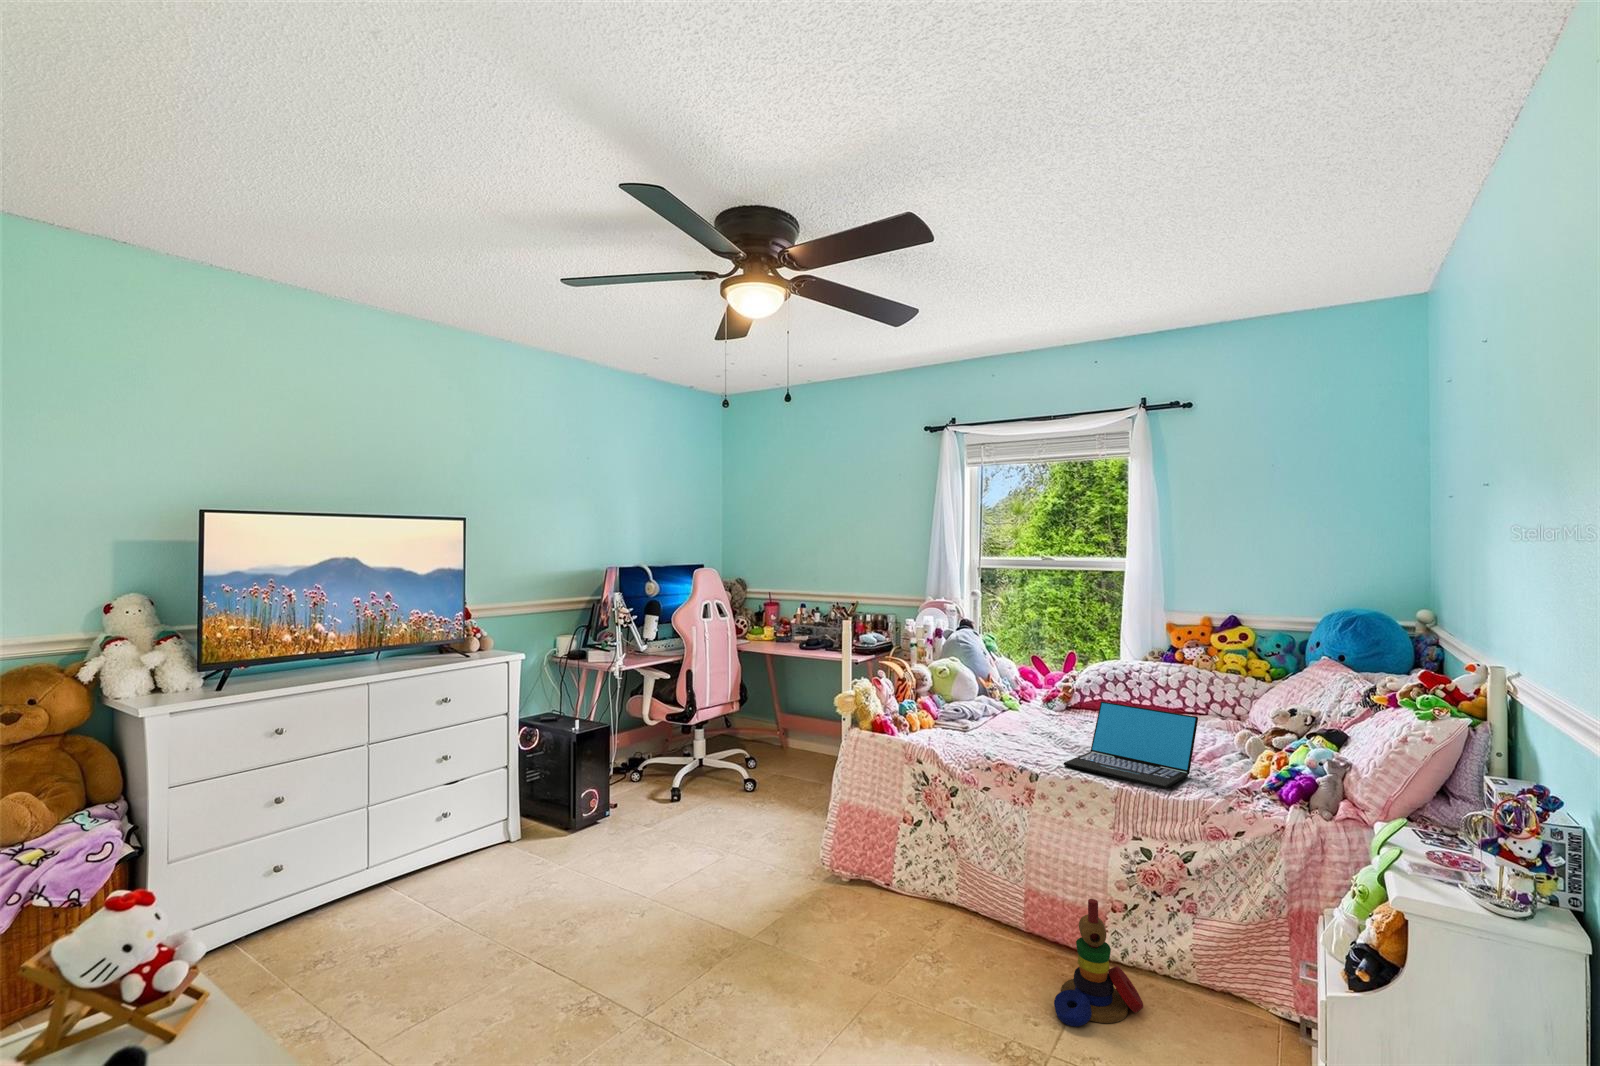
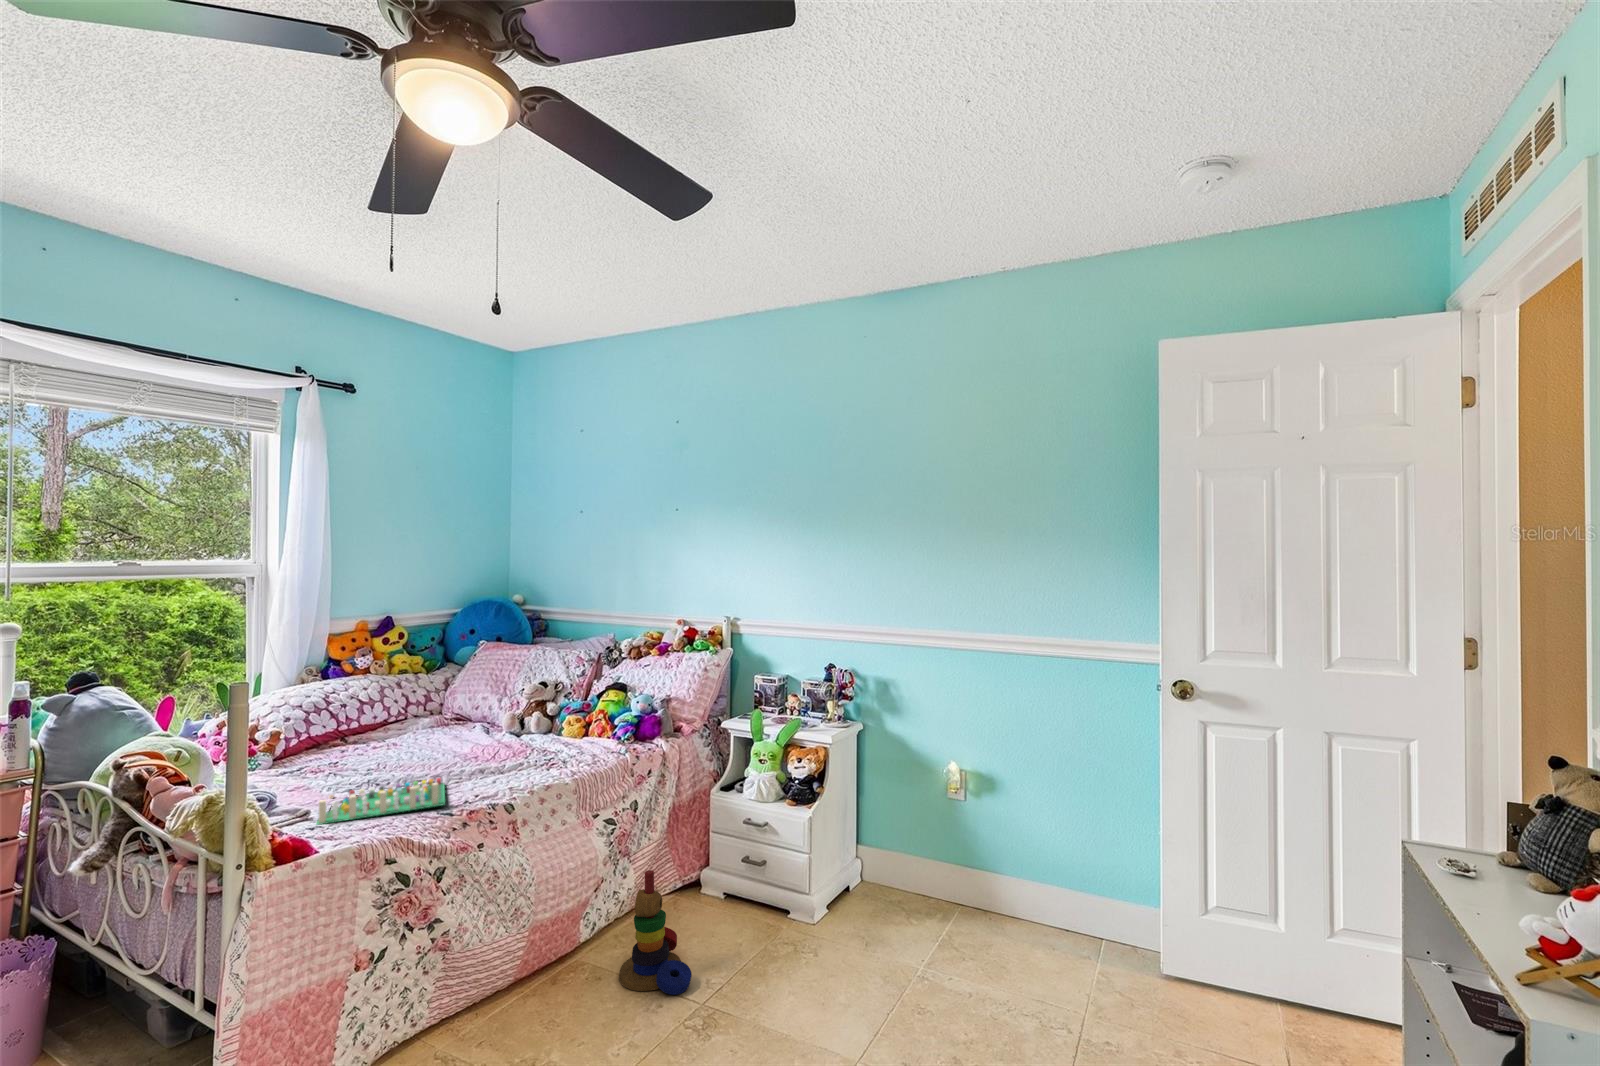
laptop: present [1064,701,1198,789] -> none [452,696,597,785]
board game: none [963,721,1057,754] -> present [316,778,445,825]

